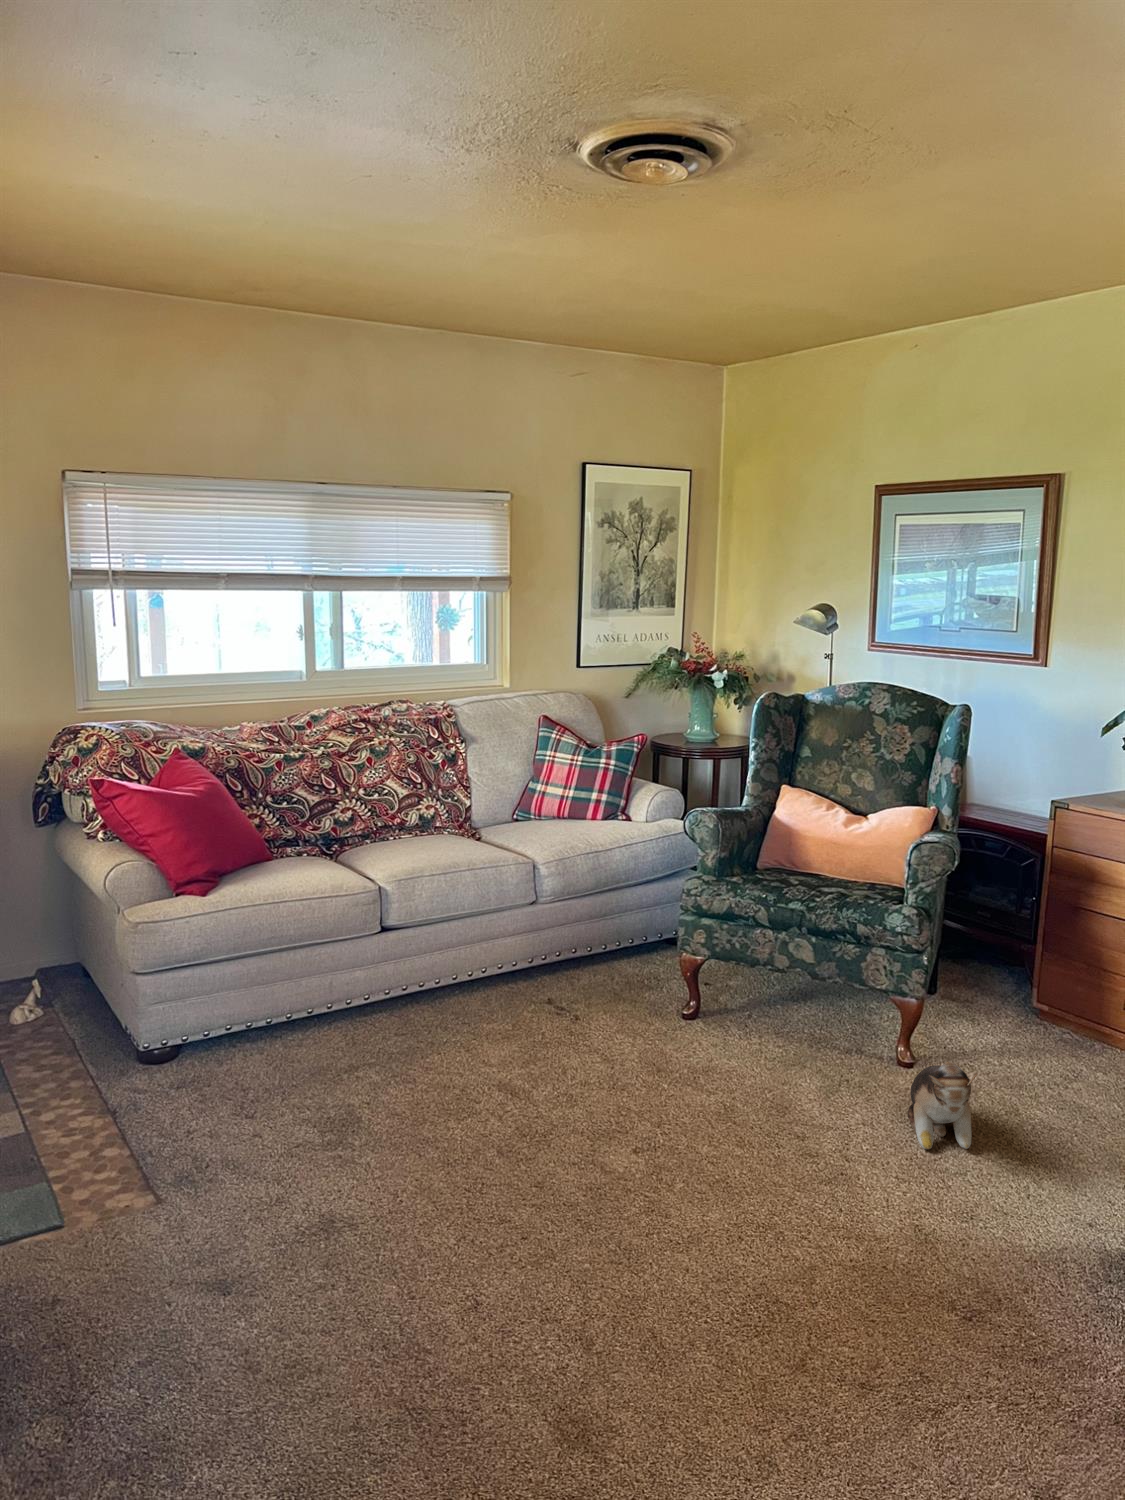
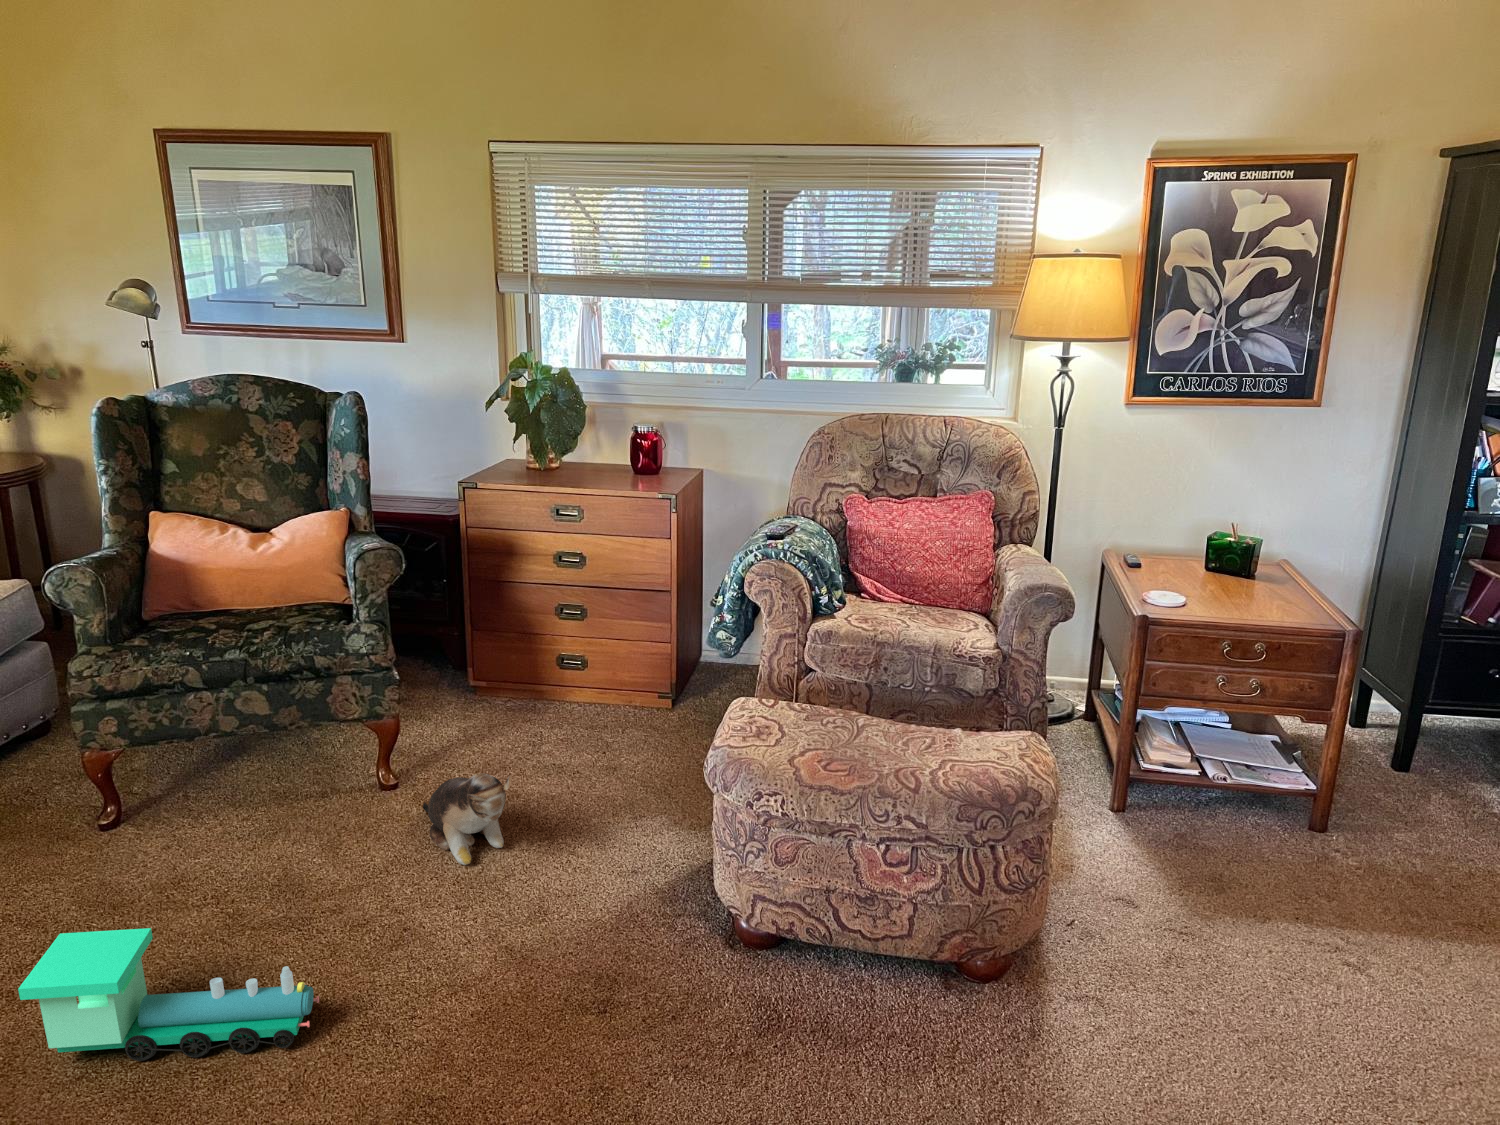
toy train: none [555,1056,741,1208] -> present [18,928,319,1061]

